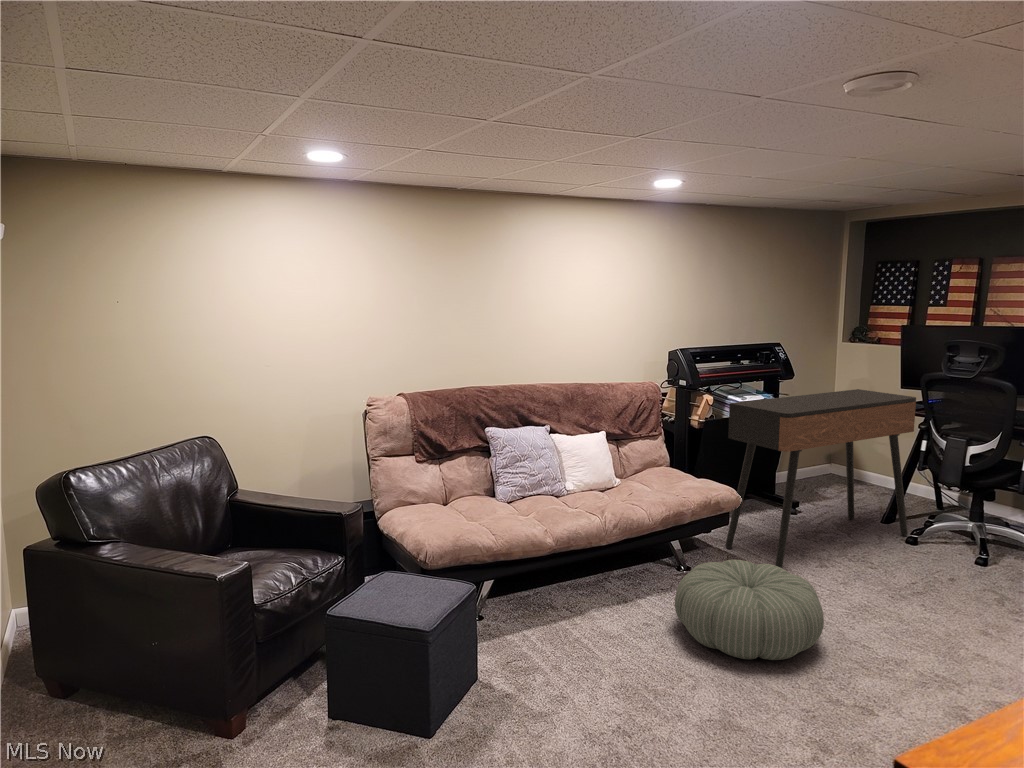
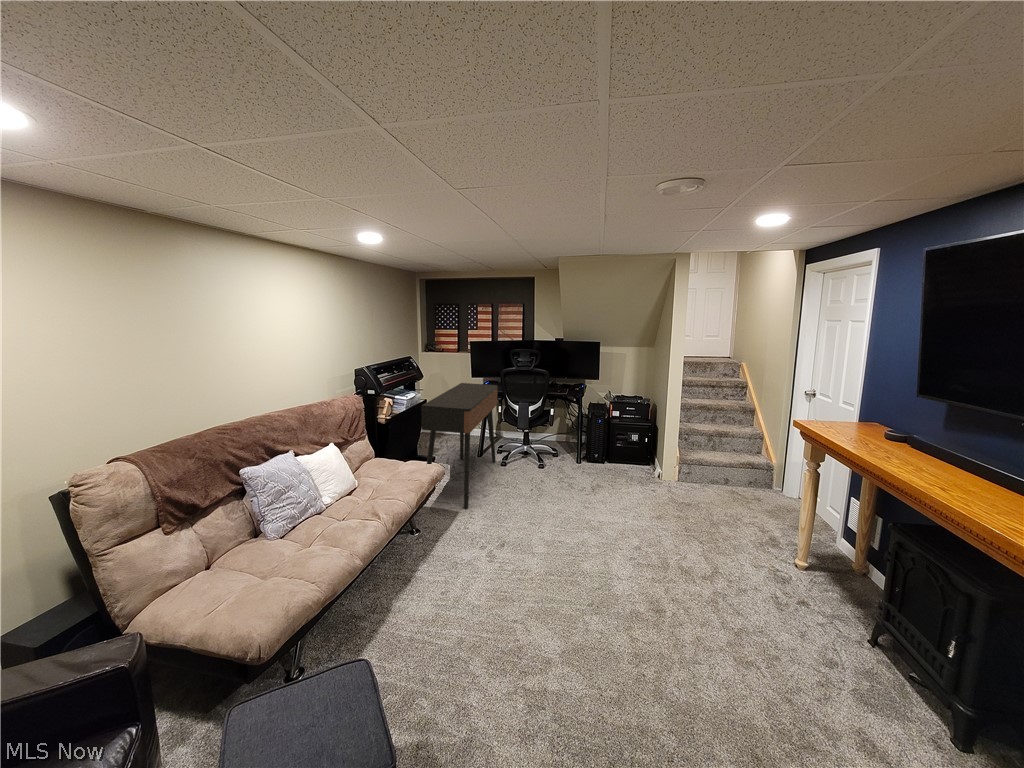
pouf: present [675,560,824,660] -> none [453,512,548,588]

